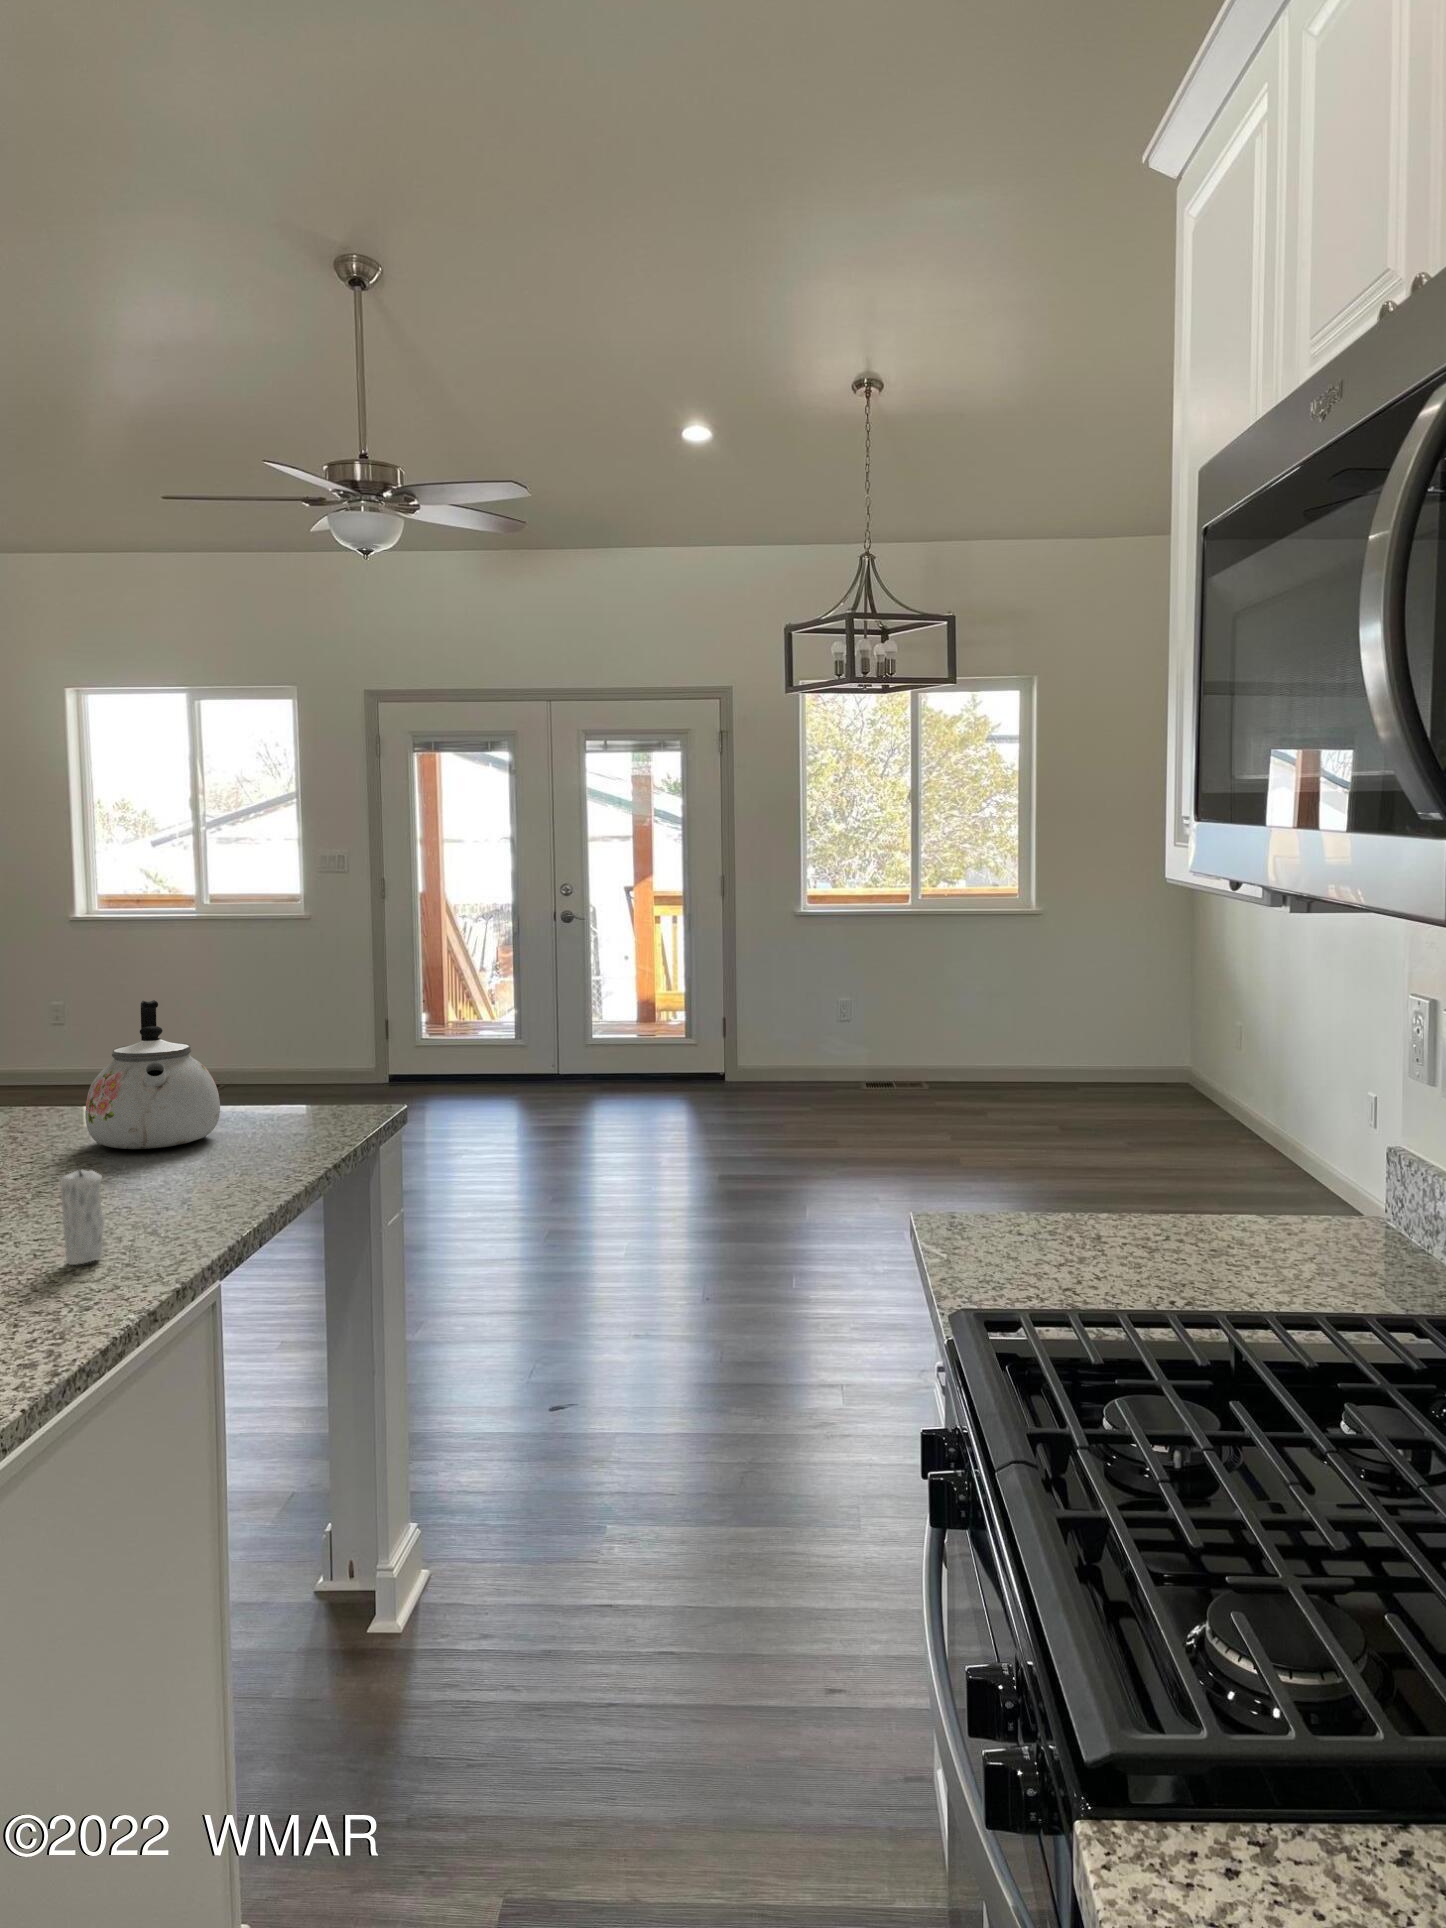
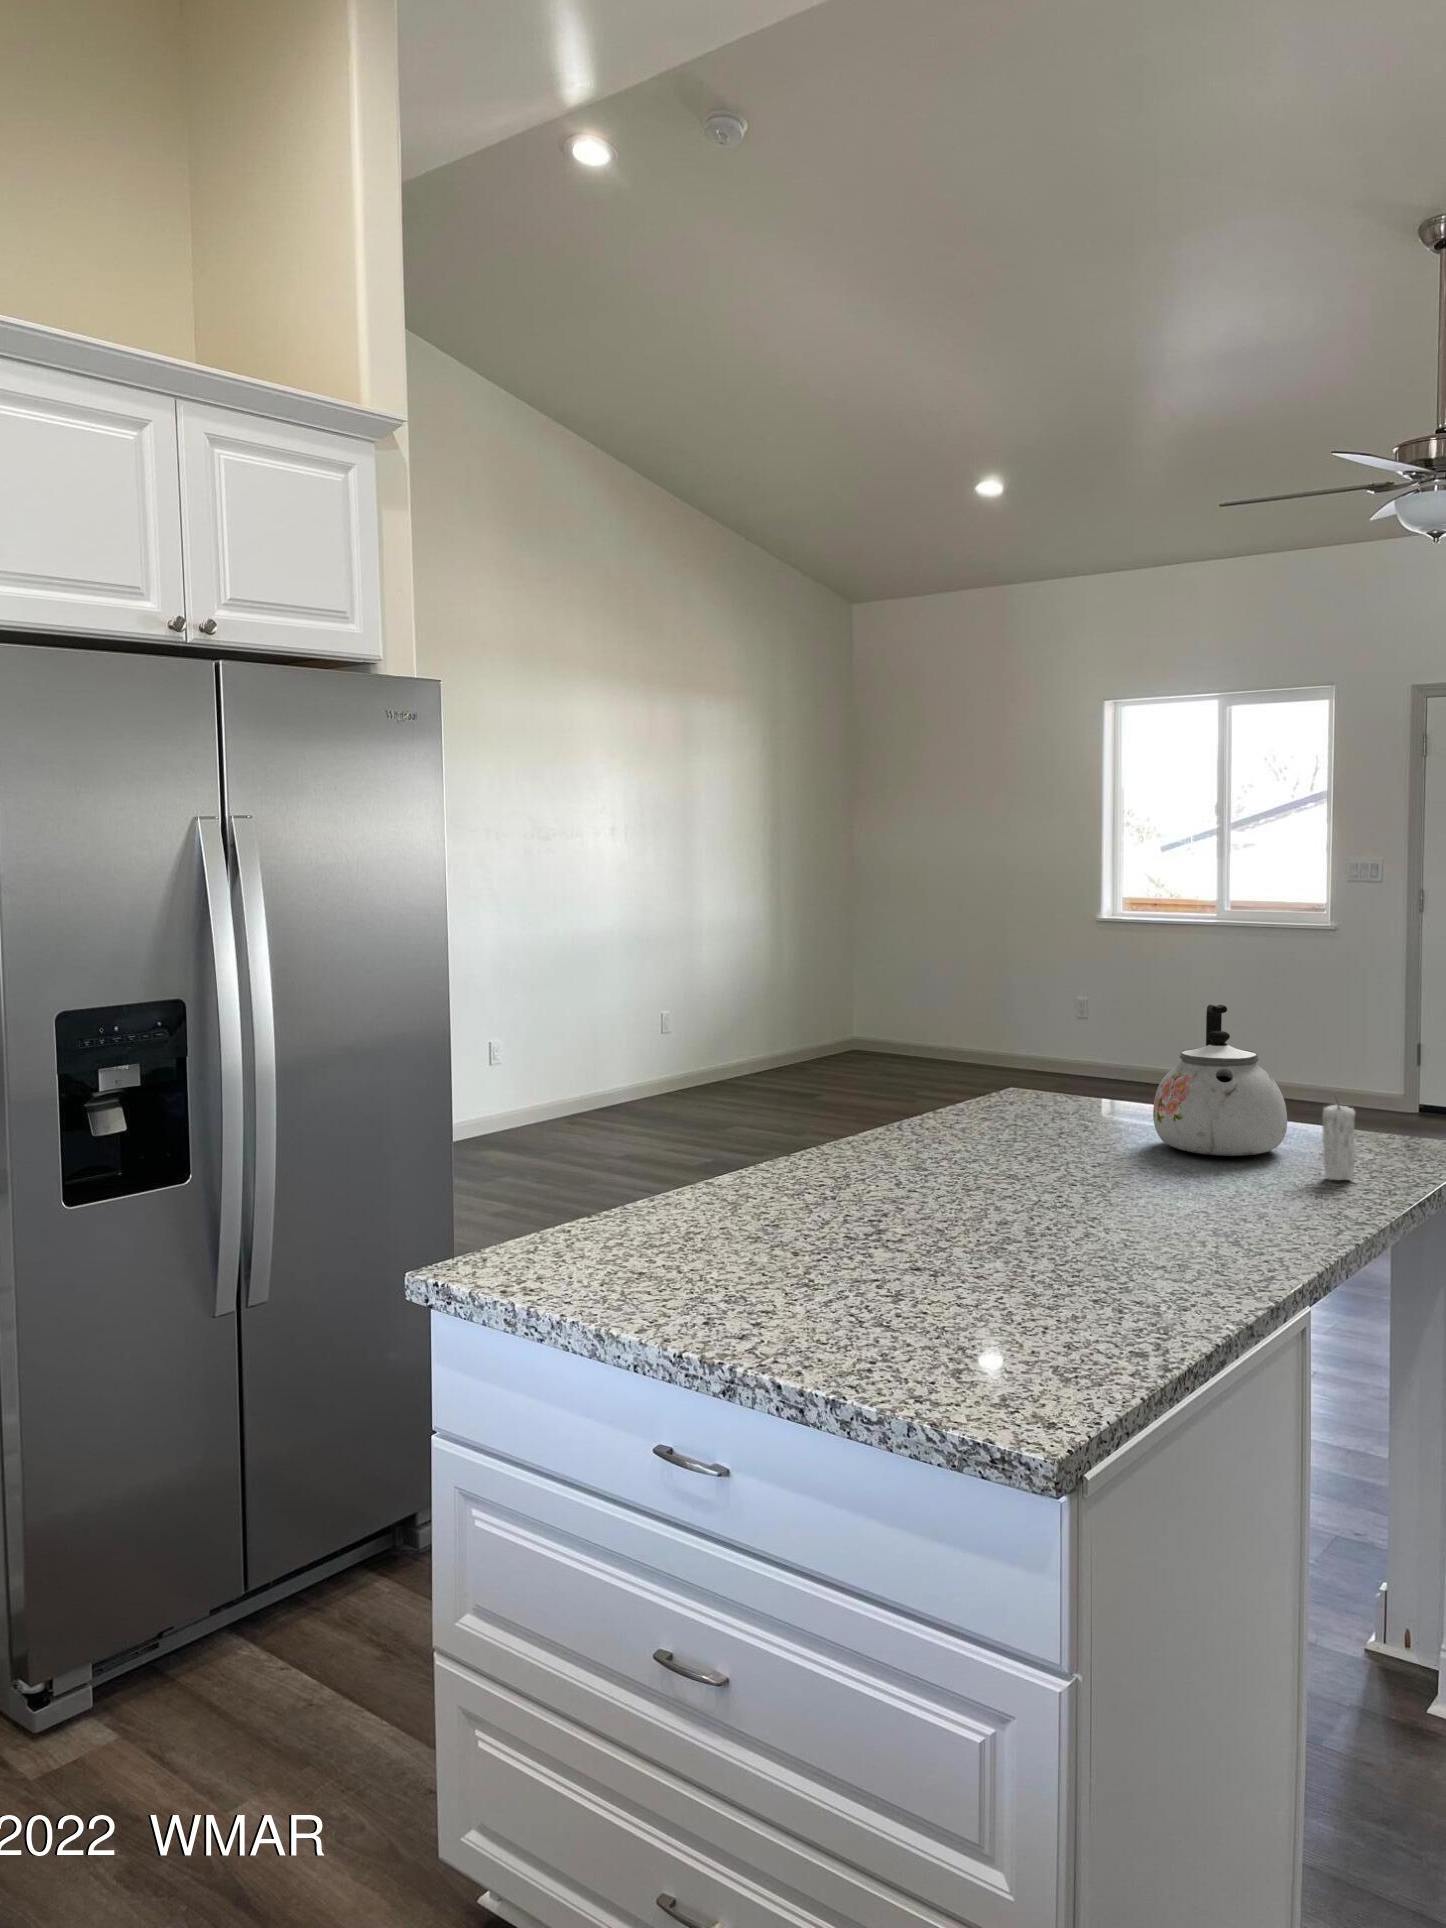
candle: present [61,1168,104,1265] -> present [1323,1104,1356,1180]

